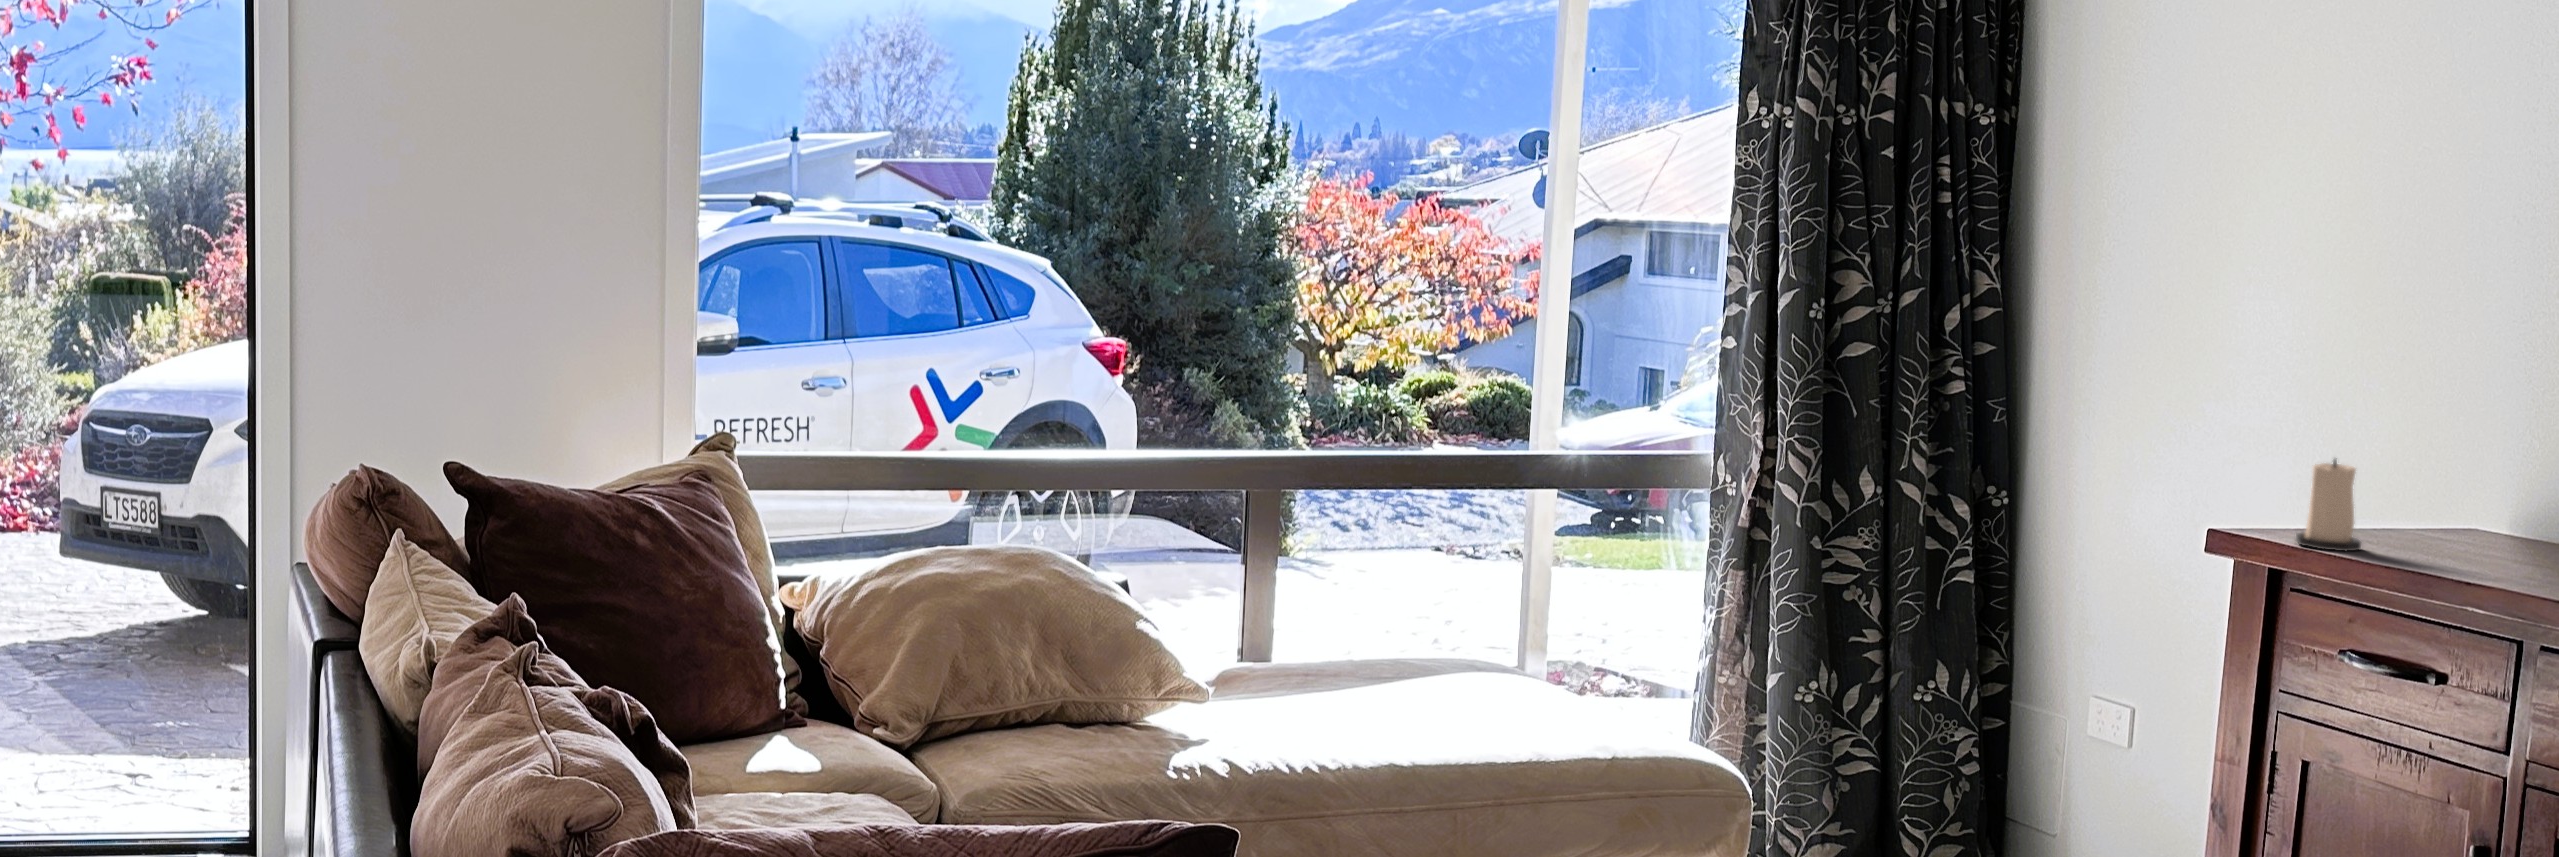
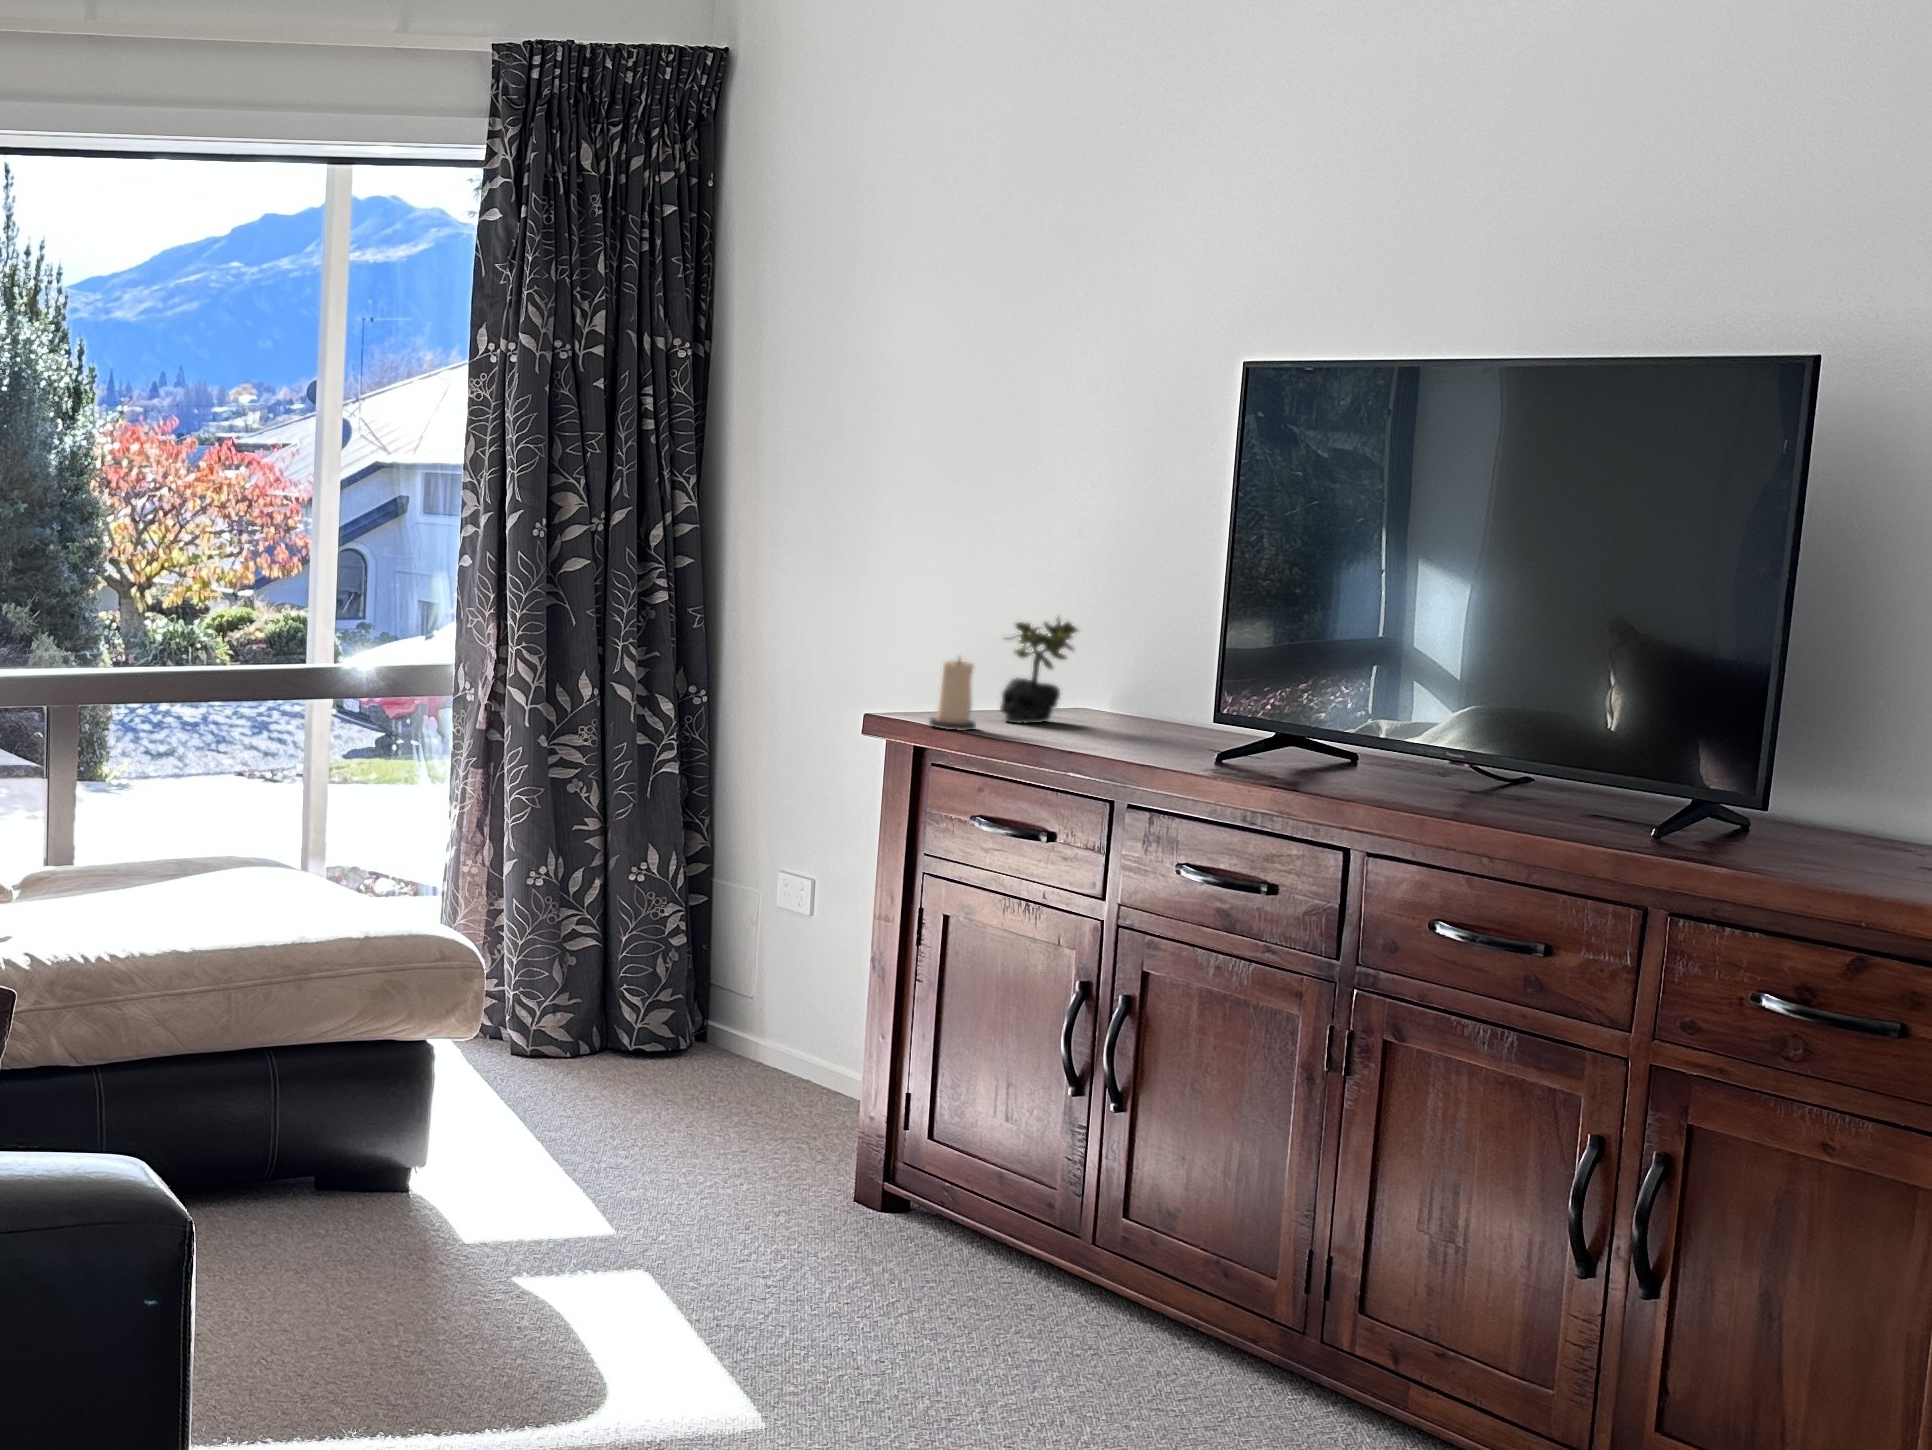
succulent plant: none [2390,409,2499,543] -> present [1000,618,1077,723]

